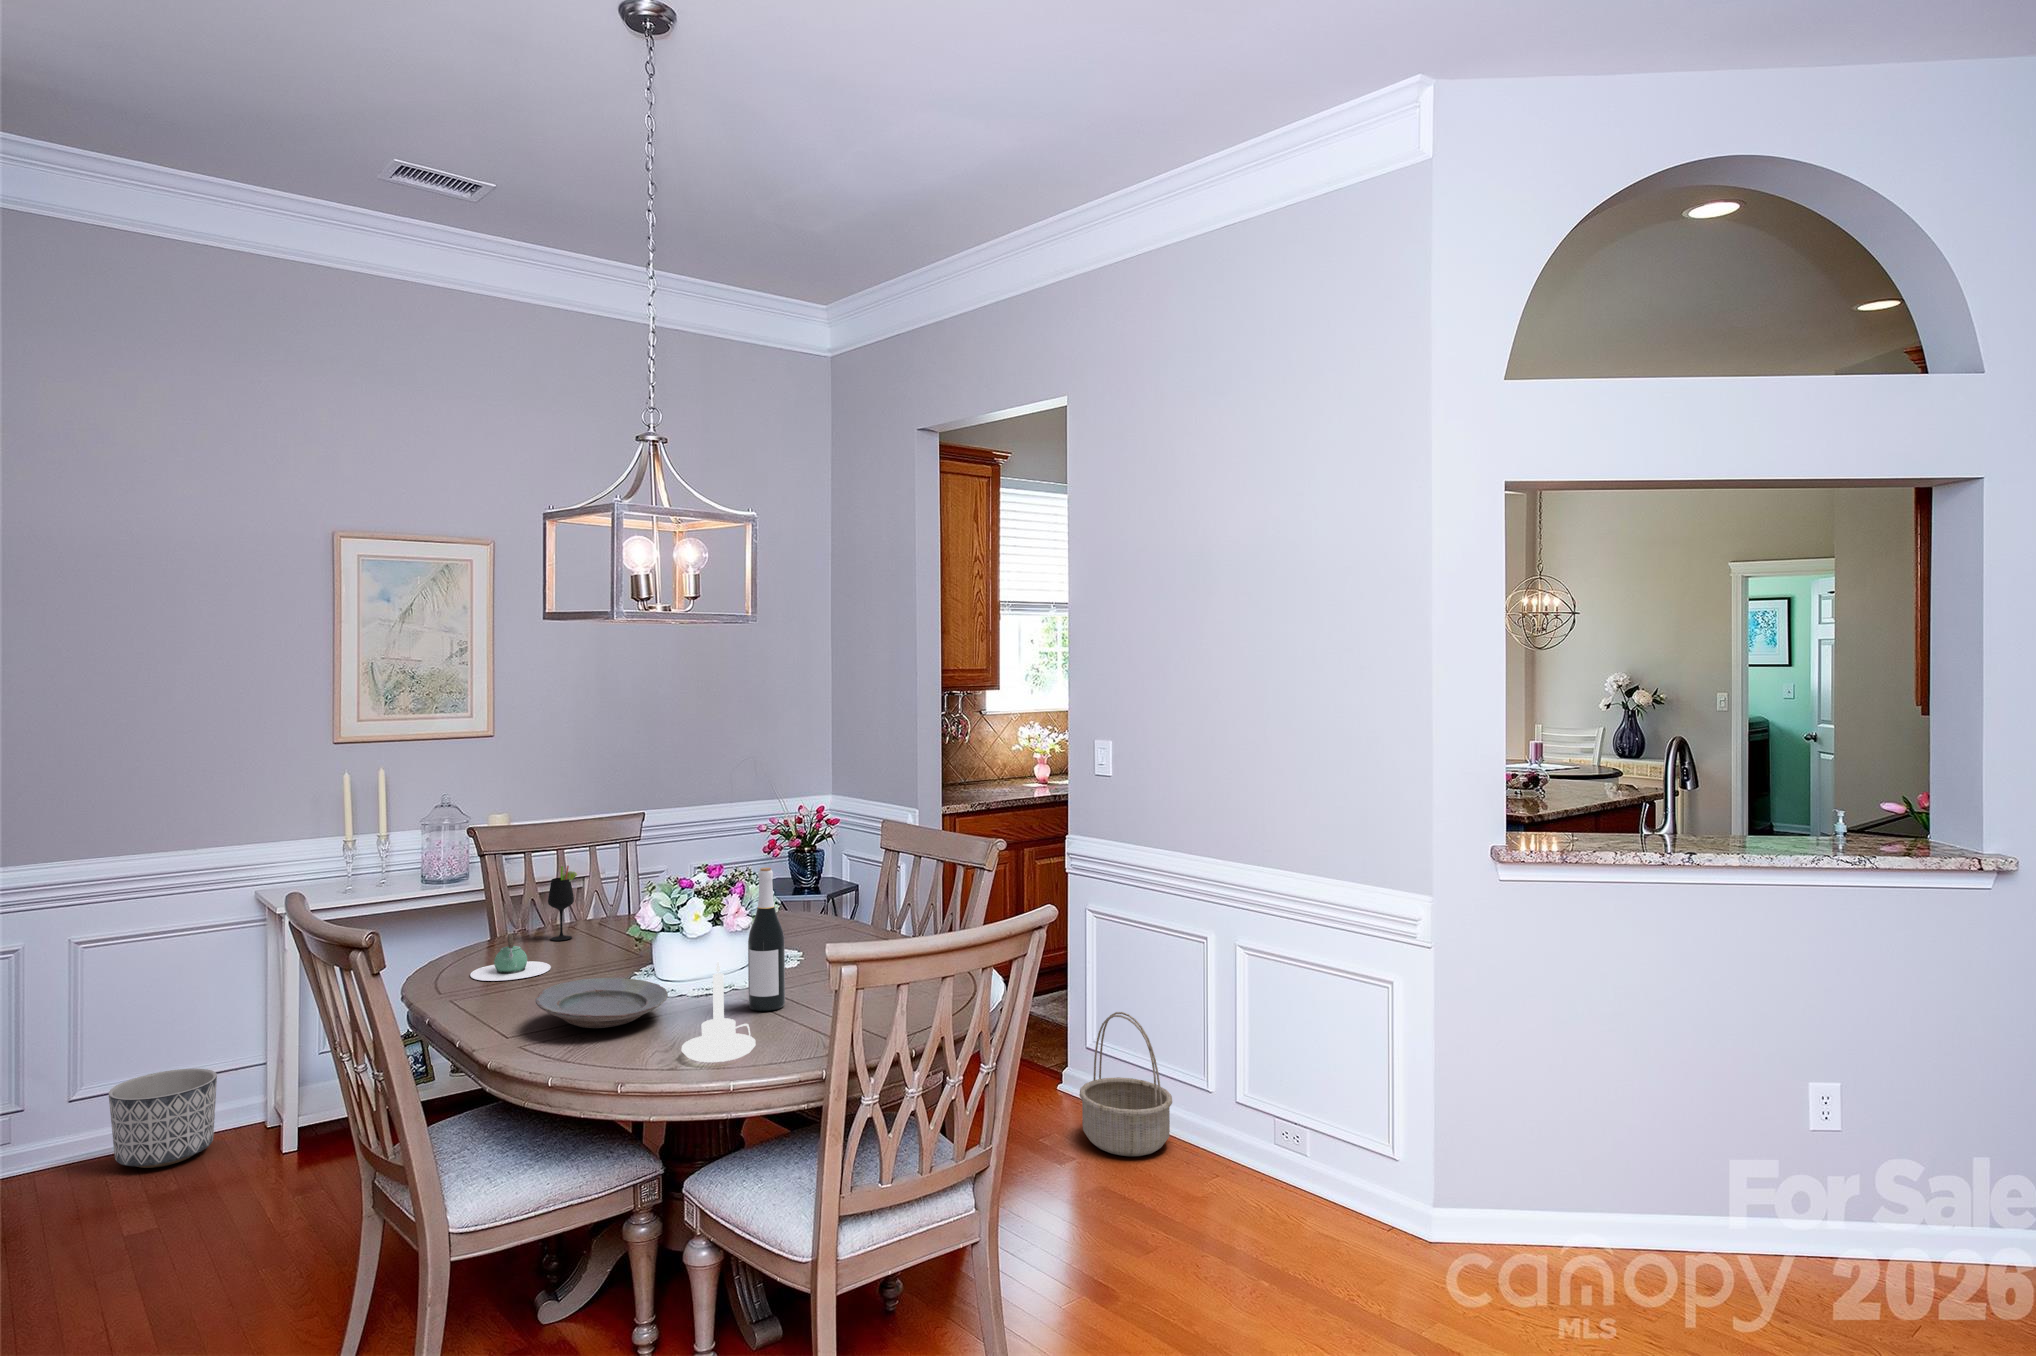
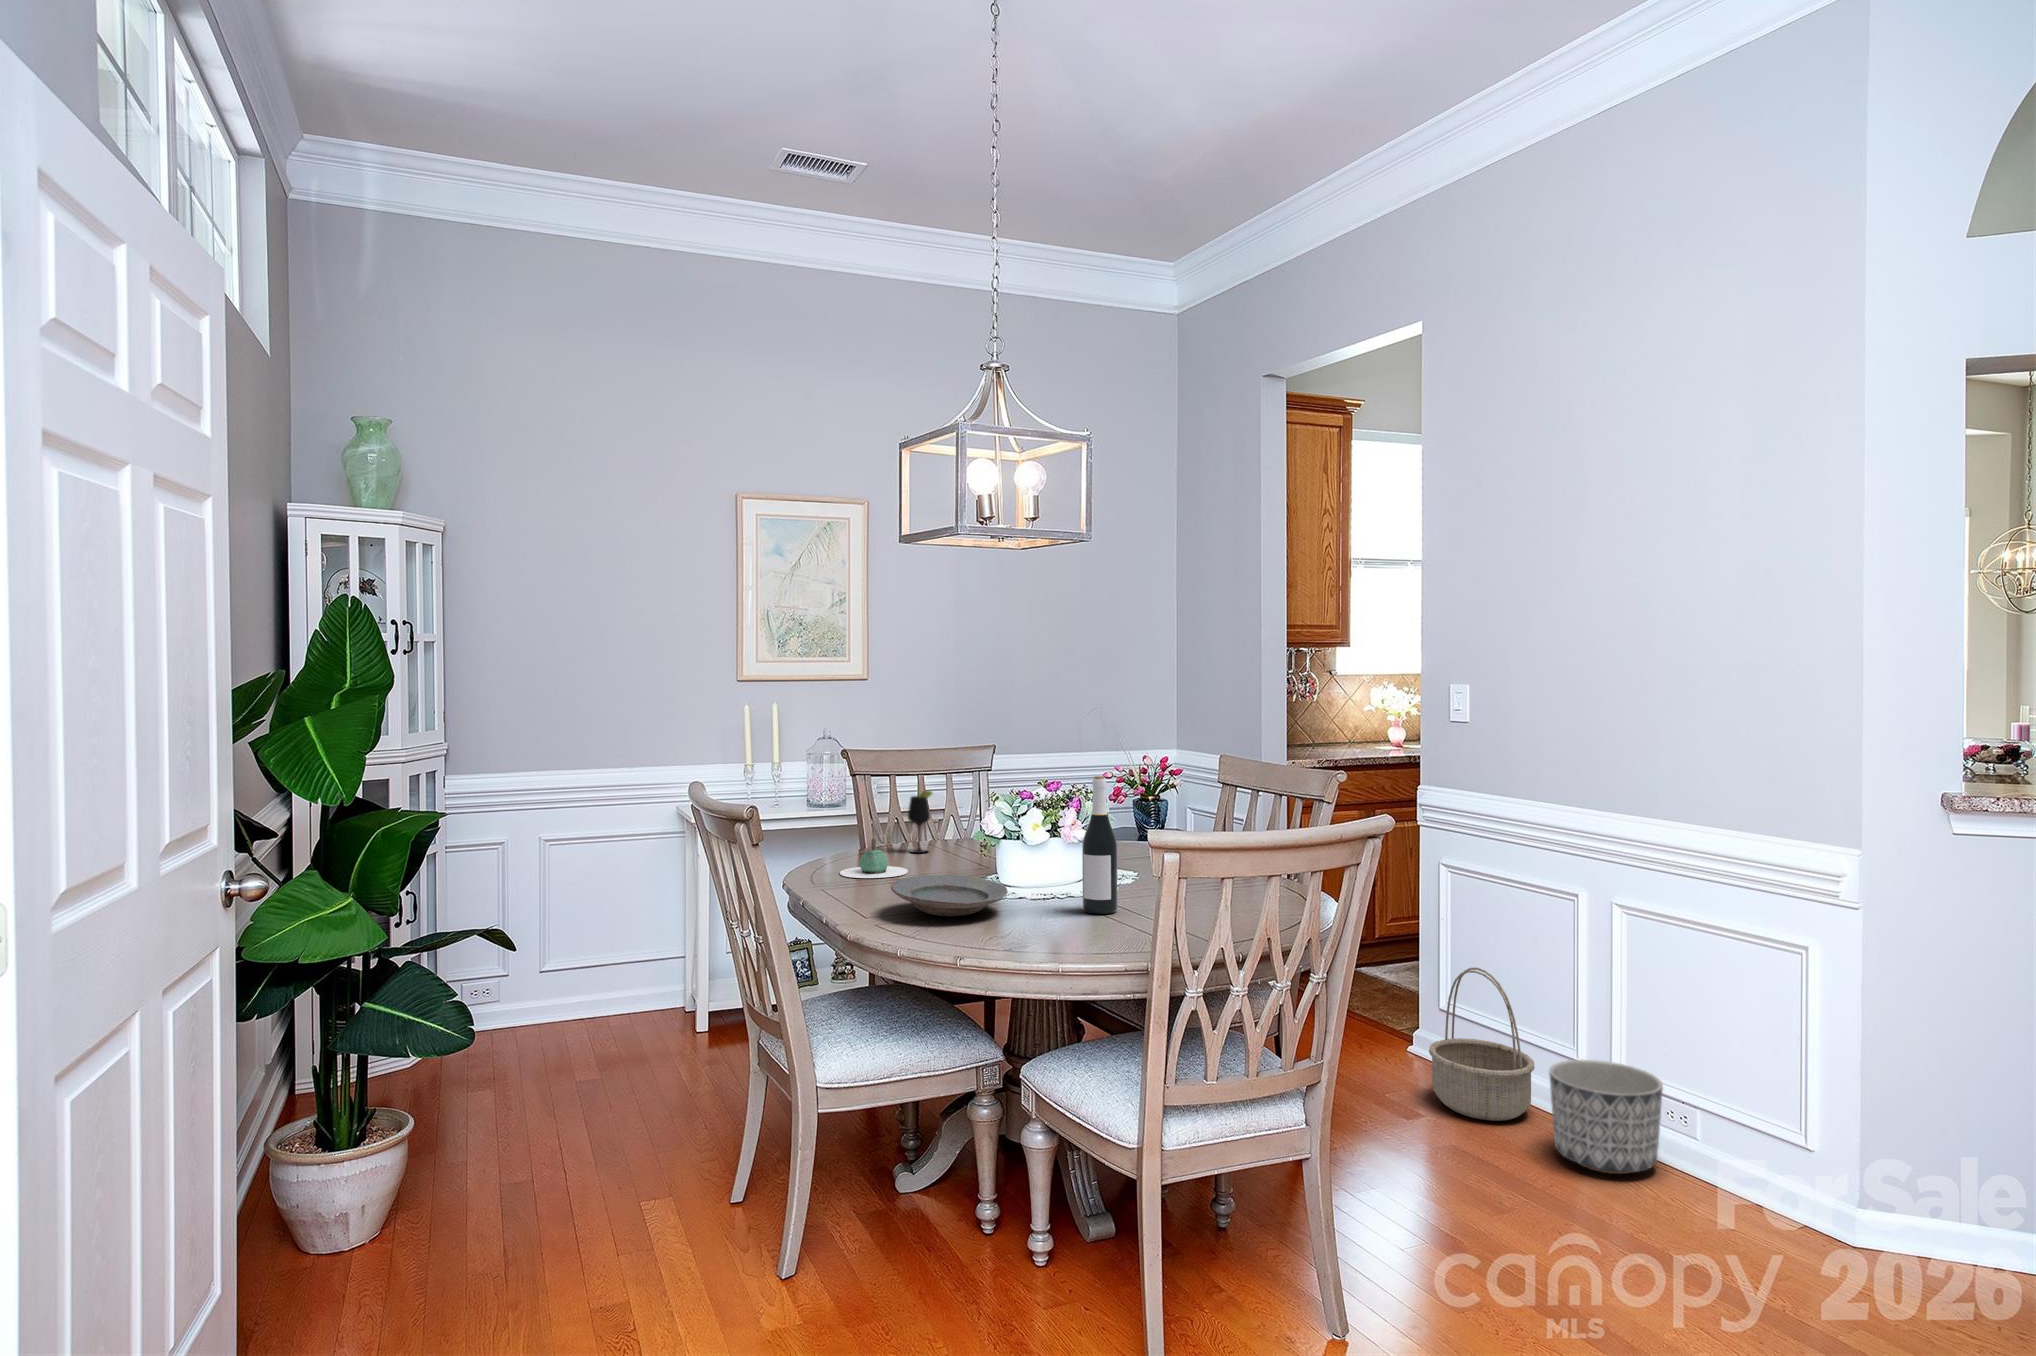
candle holder: present [682,962,756,1062] -> none [1017,852,1086,948]
planter: present [109,1068,217,1168] -> present [1549,1060,1663,1174]

